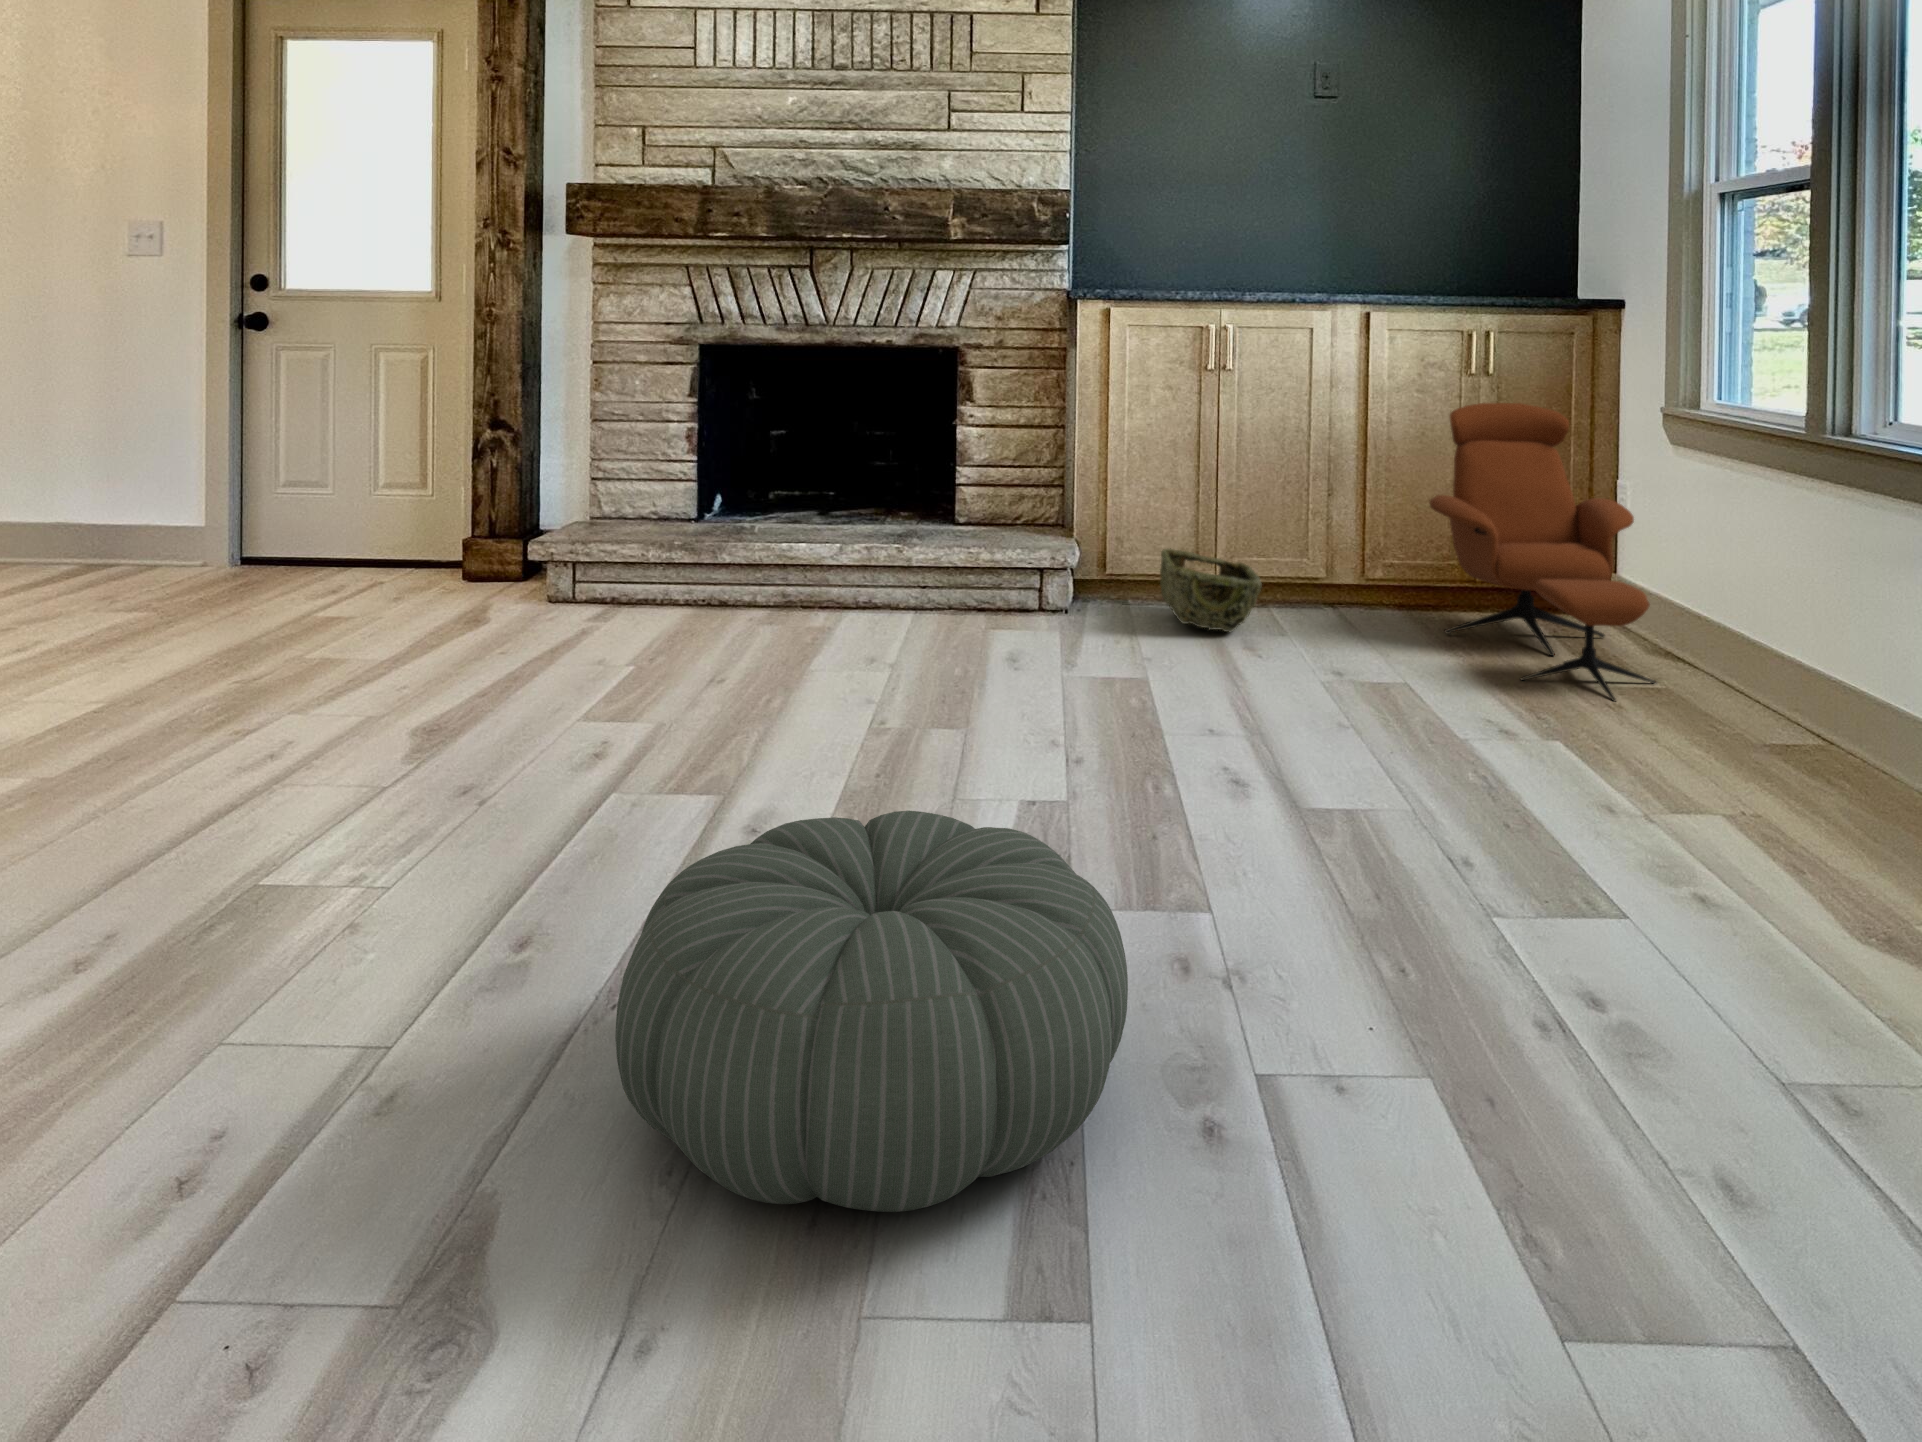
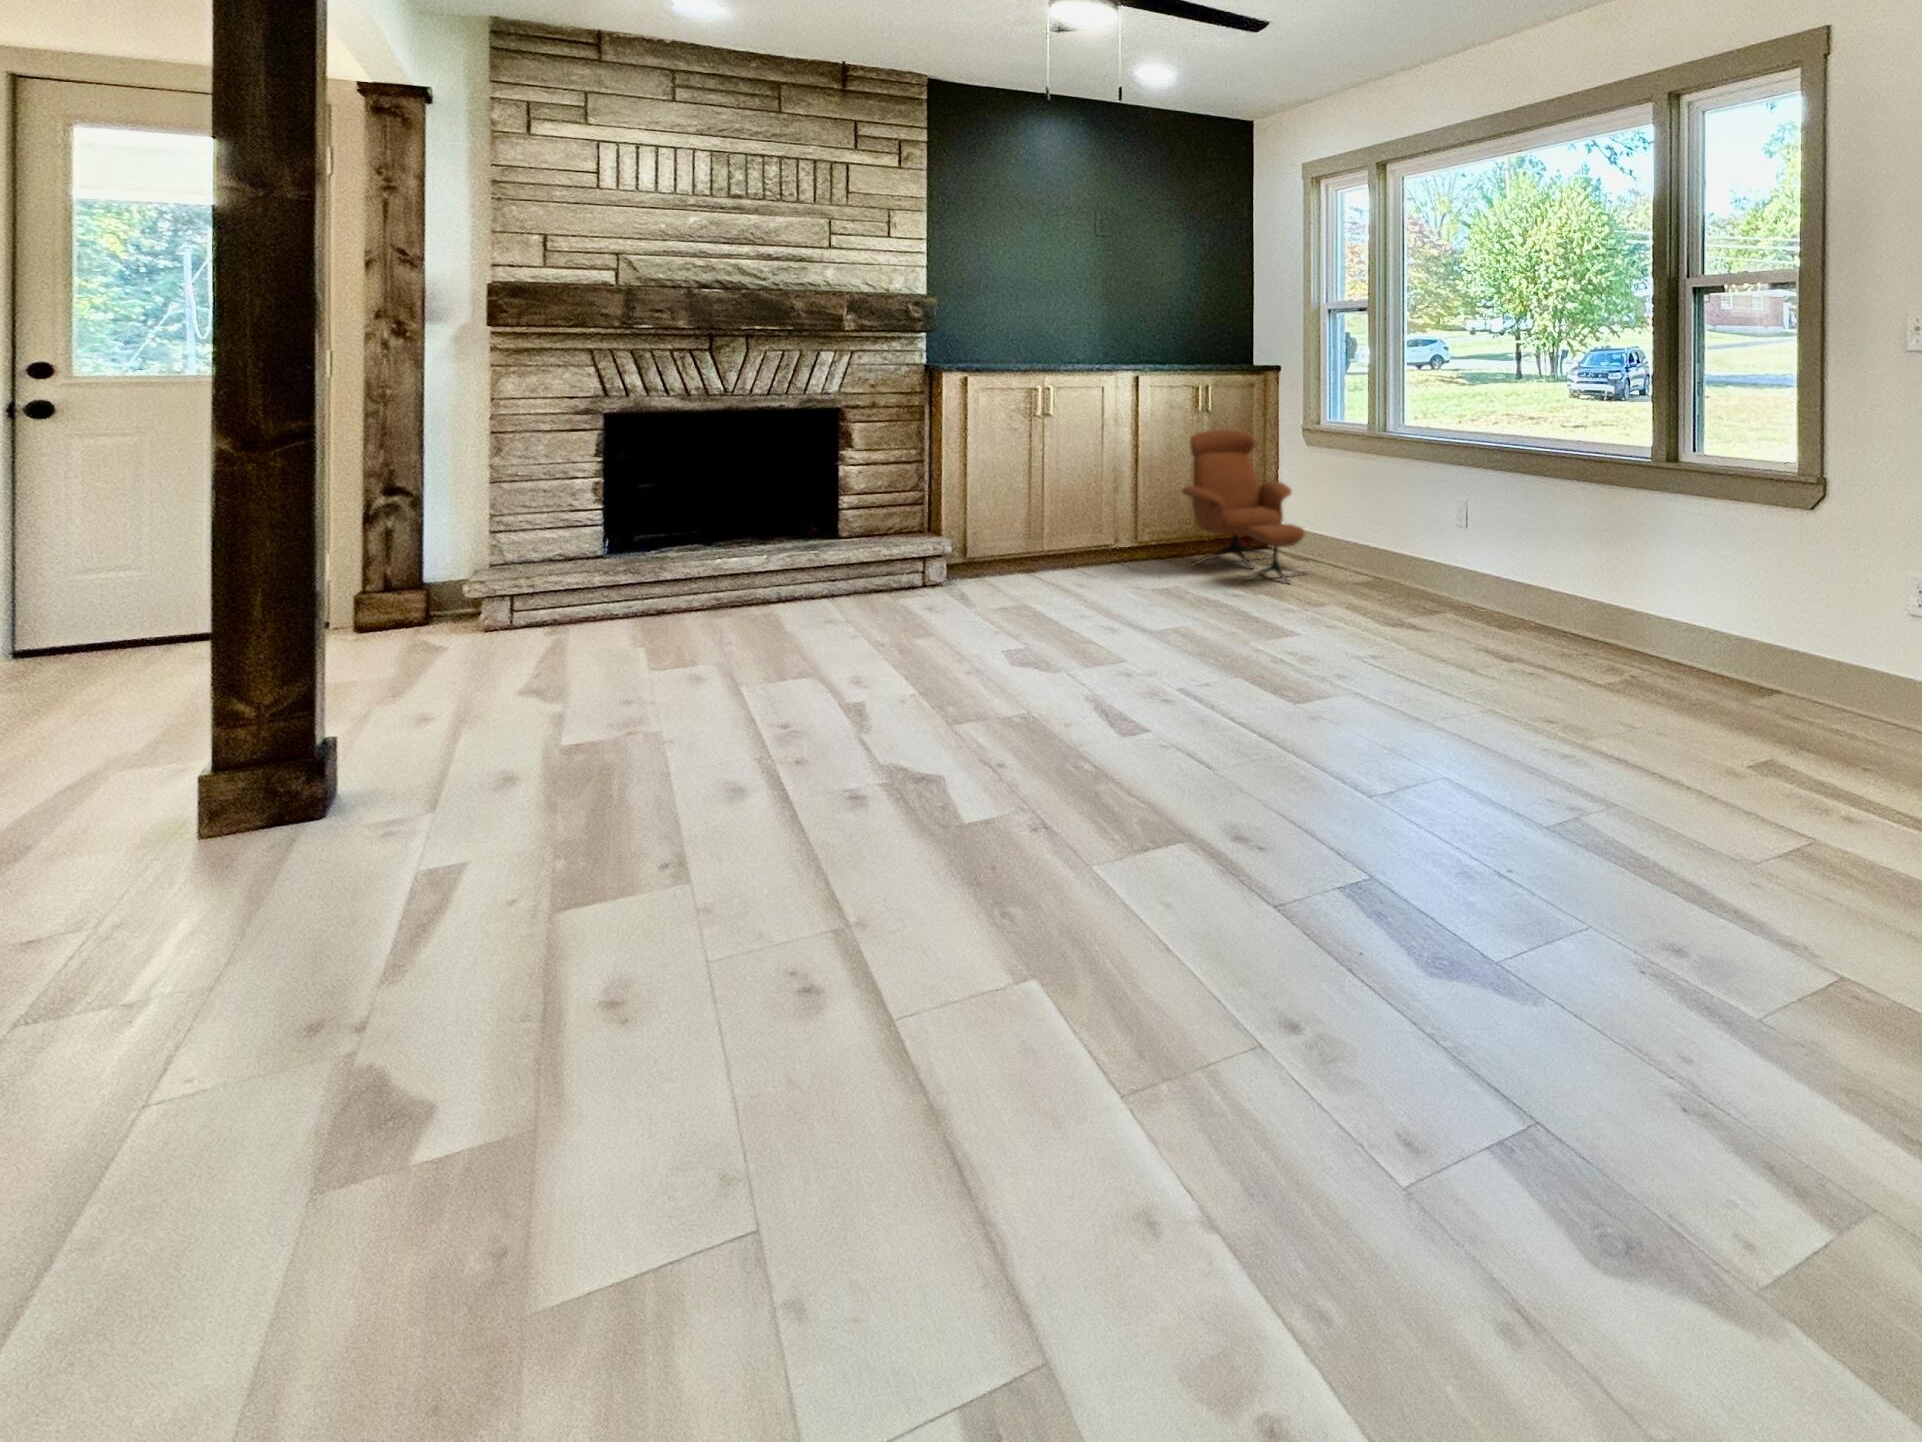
woven basket: present [1160,548,1262,632] -> none [1010,534,1087,582]
pouf: present [615,811,1128,1212] -> none [927,645,1161,782]

